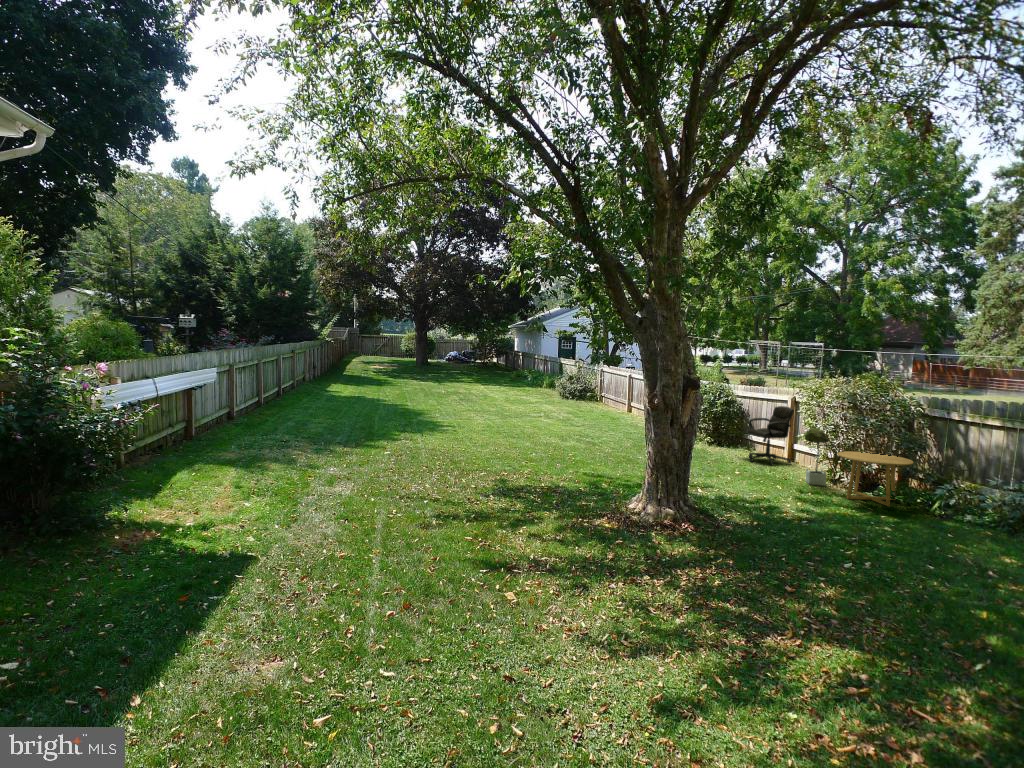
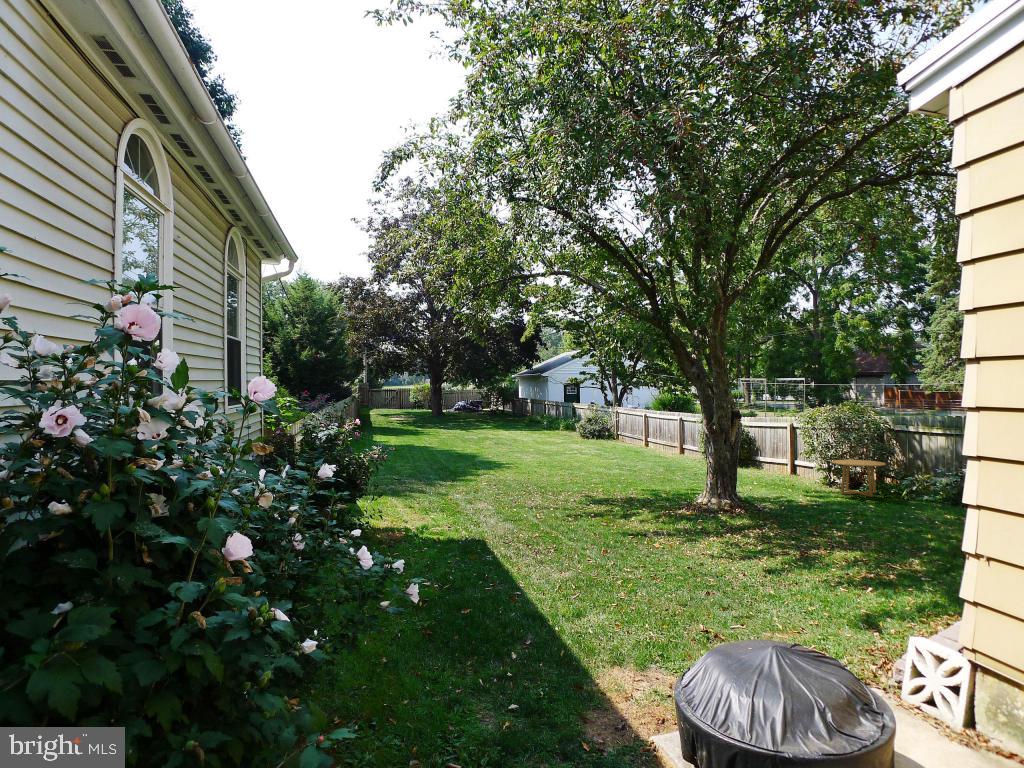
chair: present [748,406,794,465] -> none [759,431,795,477]
potted tree: present [805,428,829,486] -> none [805,444,825,488]

